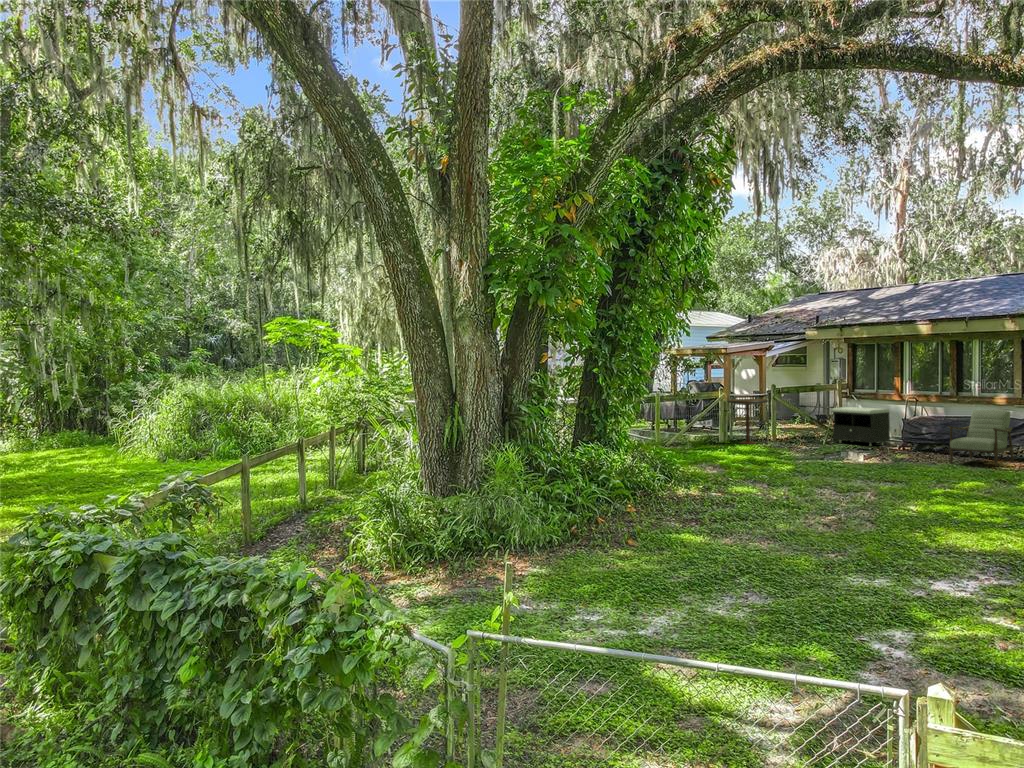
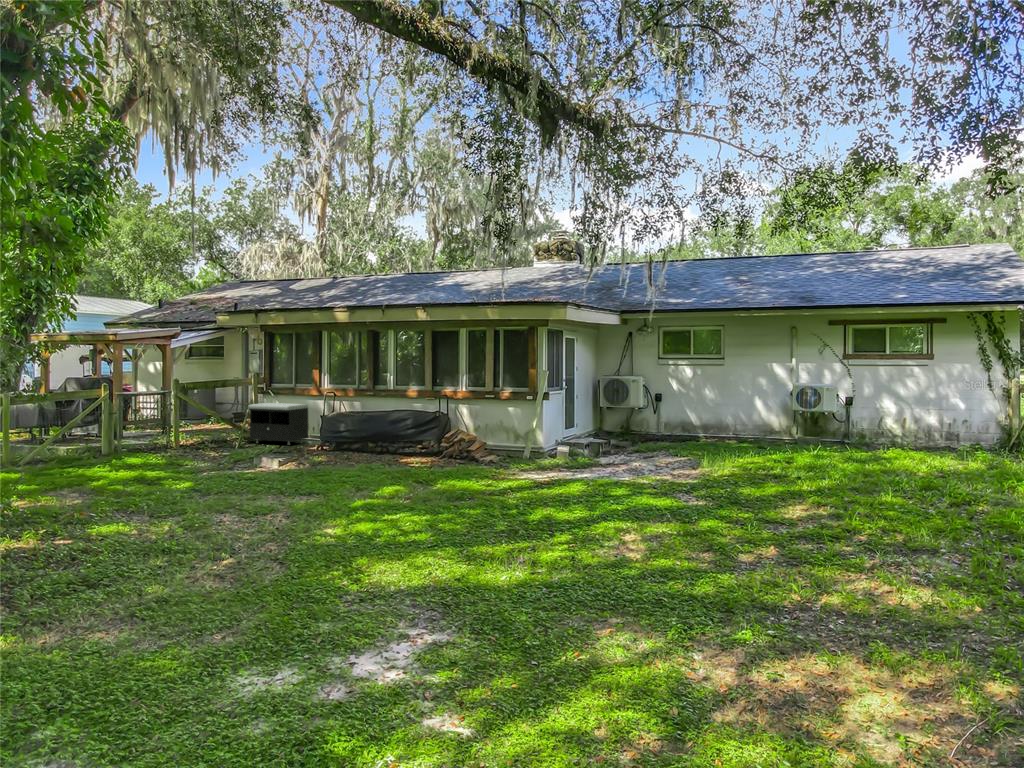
pedestal table: present [727,399,768,444] -> none [115,395,172,452]
chair: present [948,410,1013,467] -> none [365,404,423,462]

